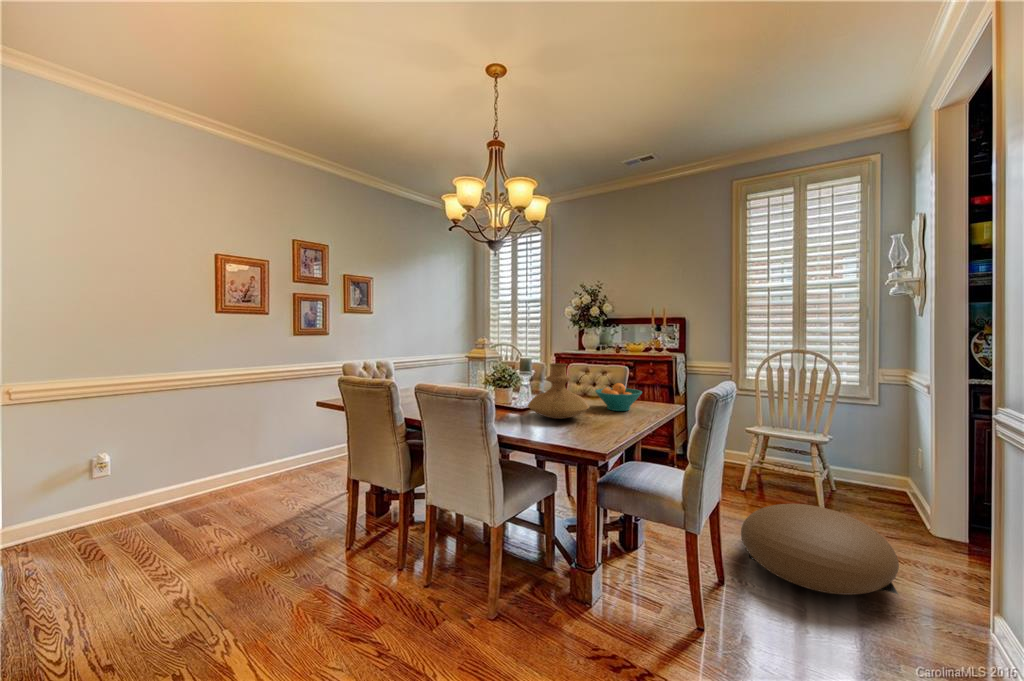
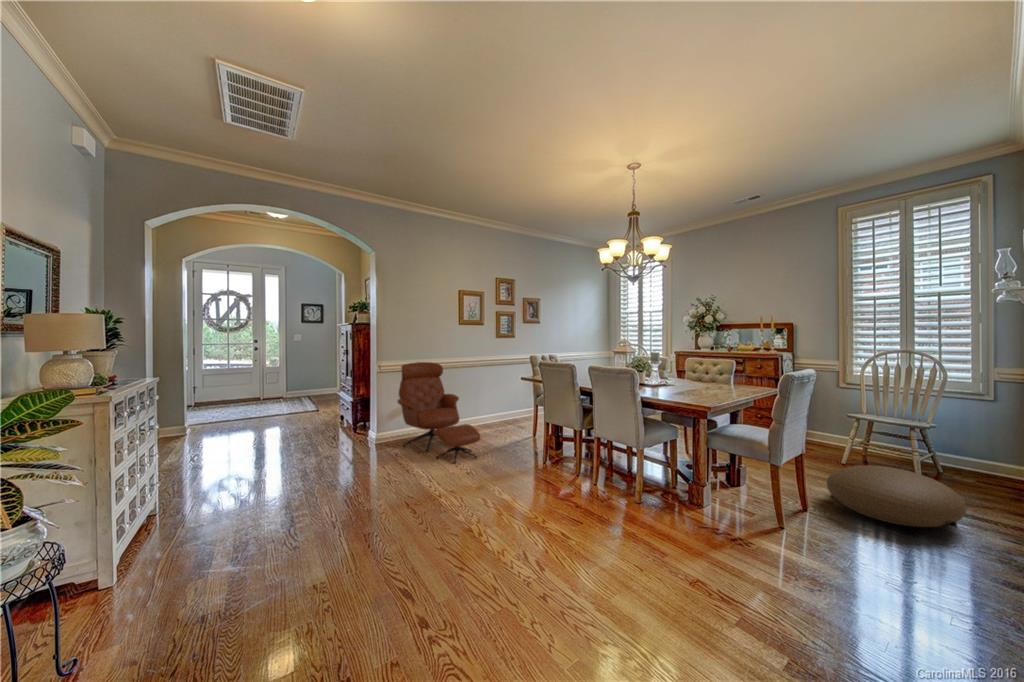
vase: present [528,363,589,419] -> none [657,354,703,391]
lounge chair: none [94,381,251,565] -> present [397,362,480,463]
fruit bowl: present [595,383,642,411] -> none [708,370,746,390]

